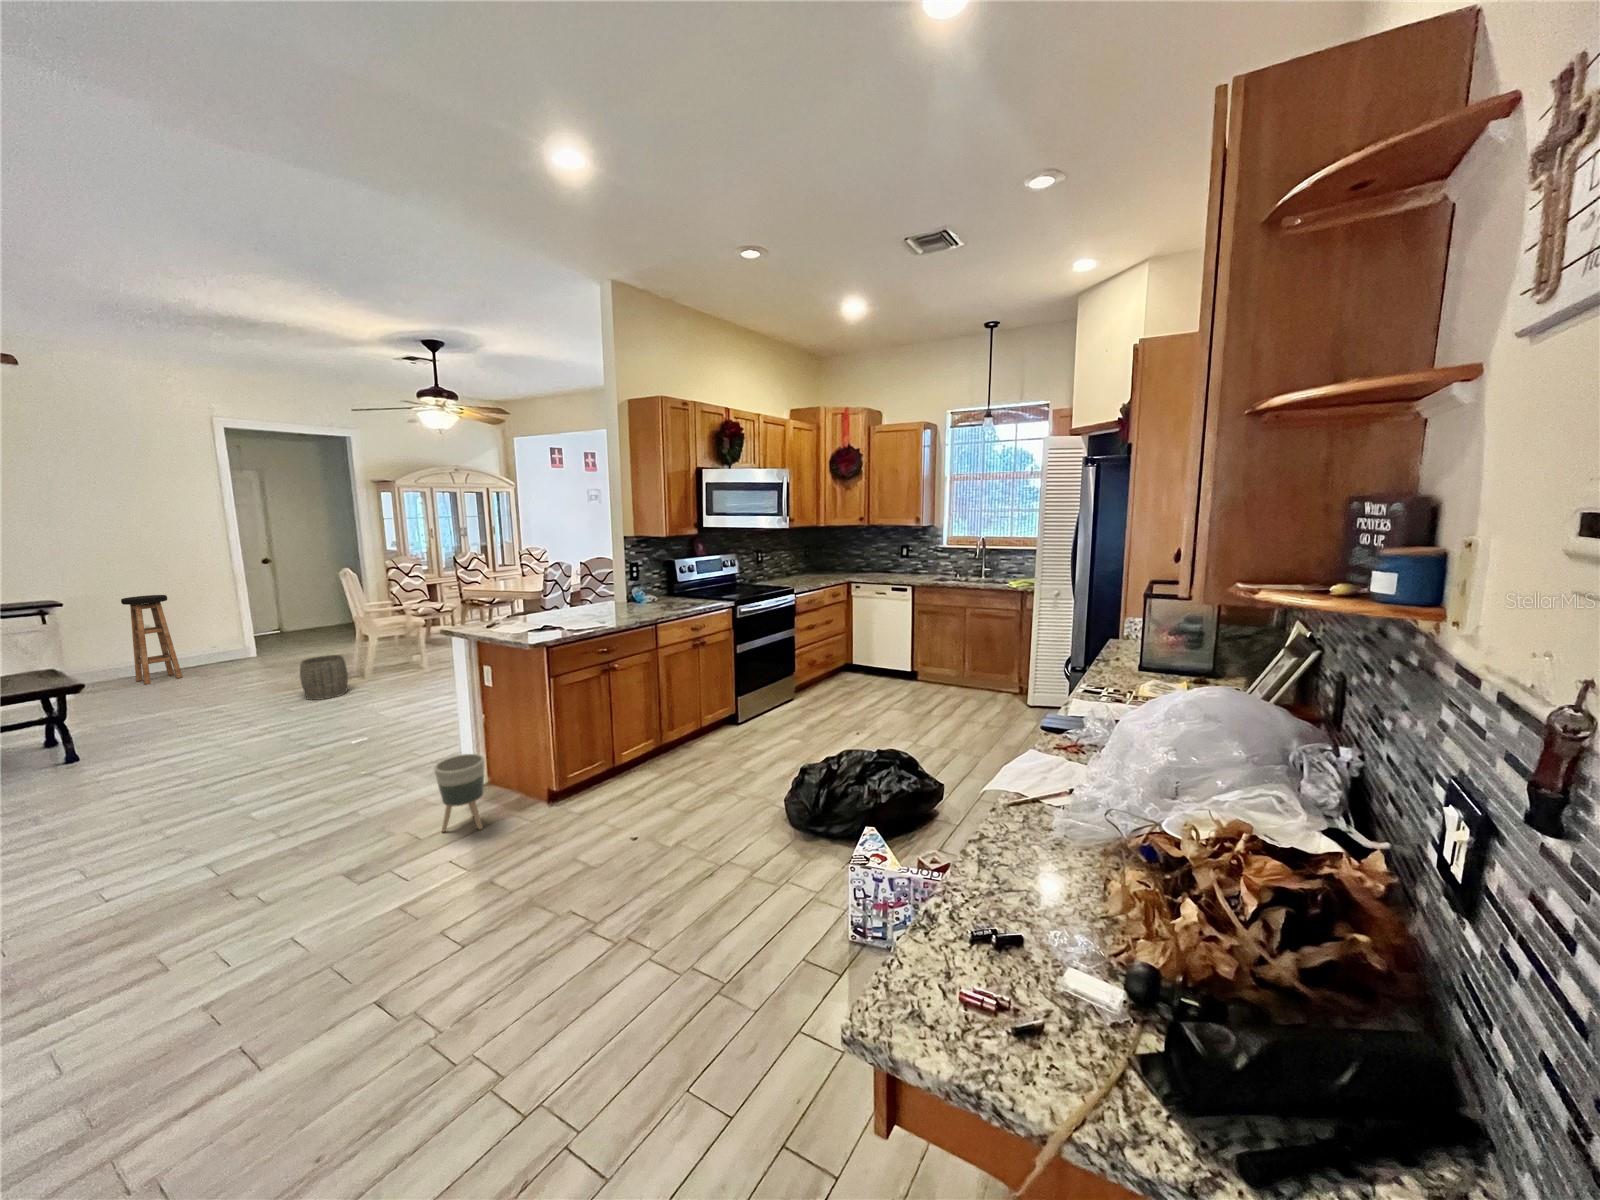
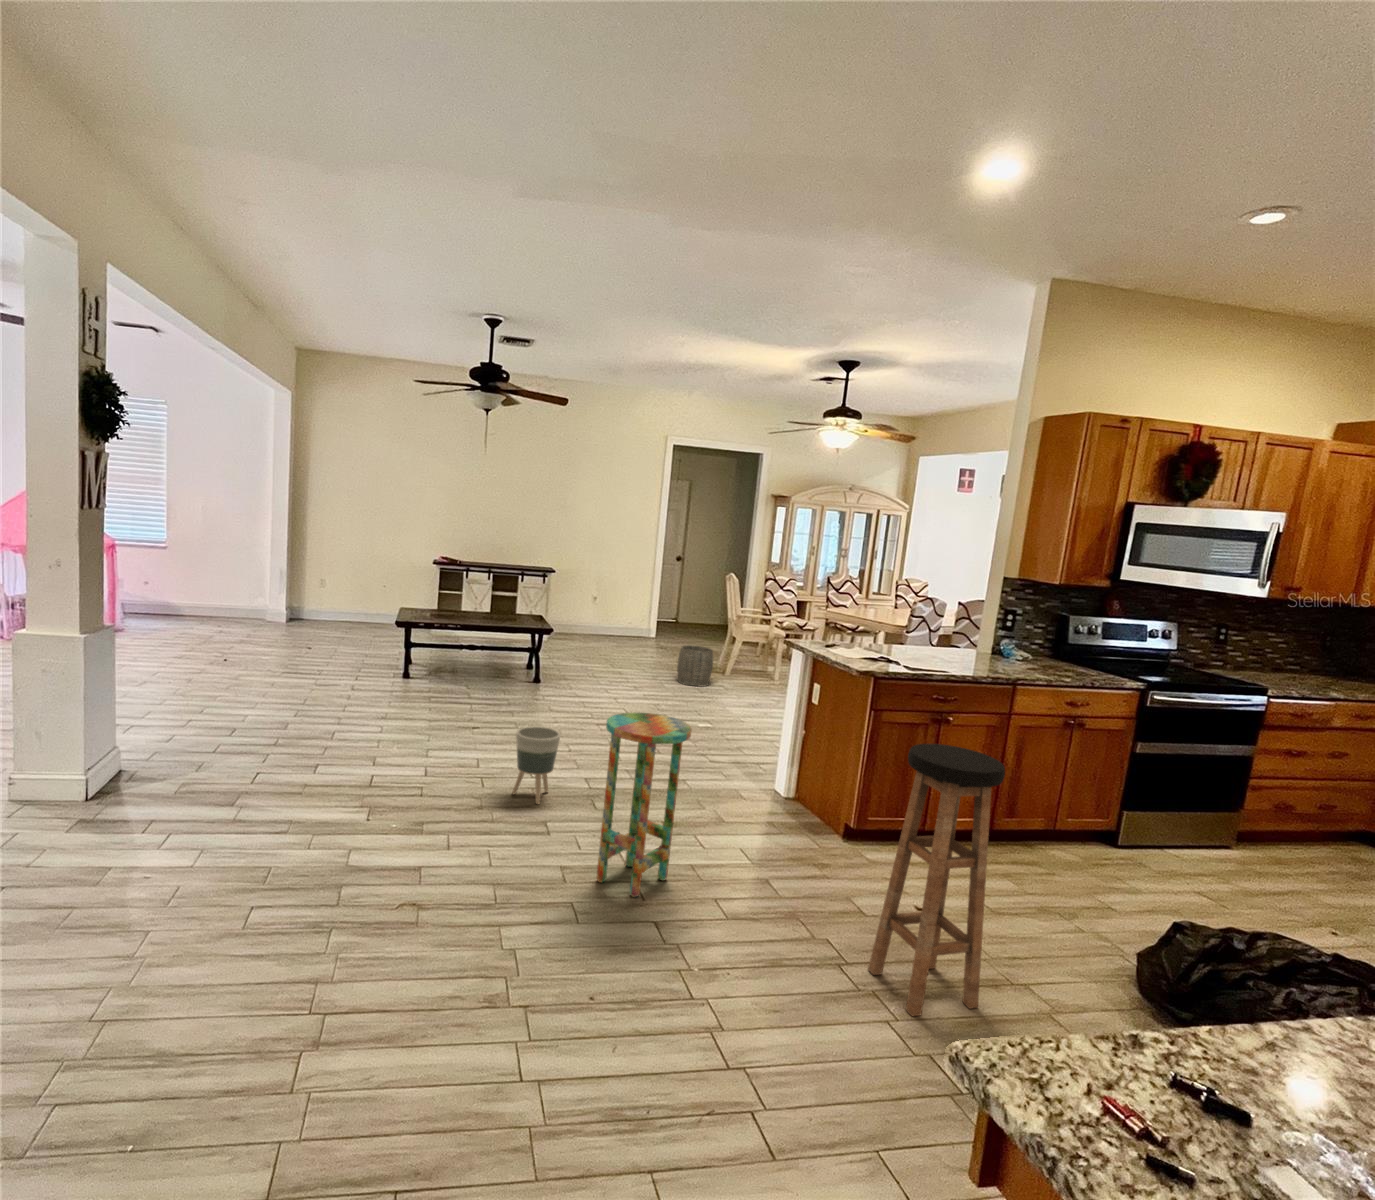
bar stool: present [121,595,182,684] -> present [868,744,1005,1016]
planter: present [434,754,484,832] -> present [512,727,560,804]
side table: none [227,767,369,990] -> present [597,713,692,897]

